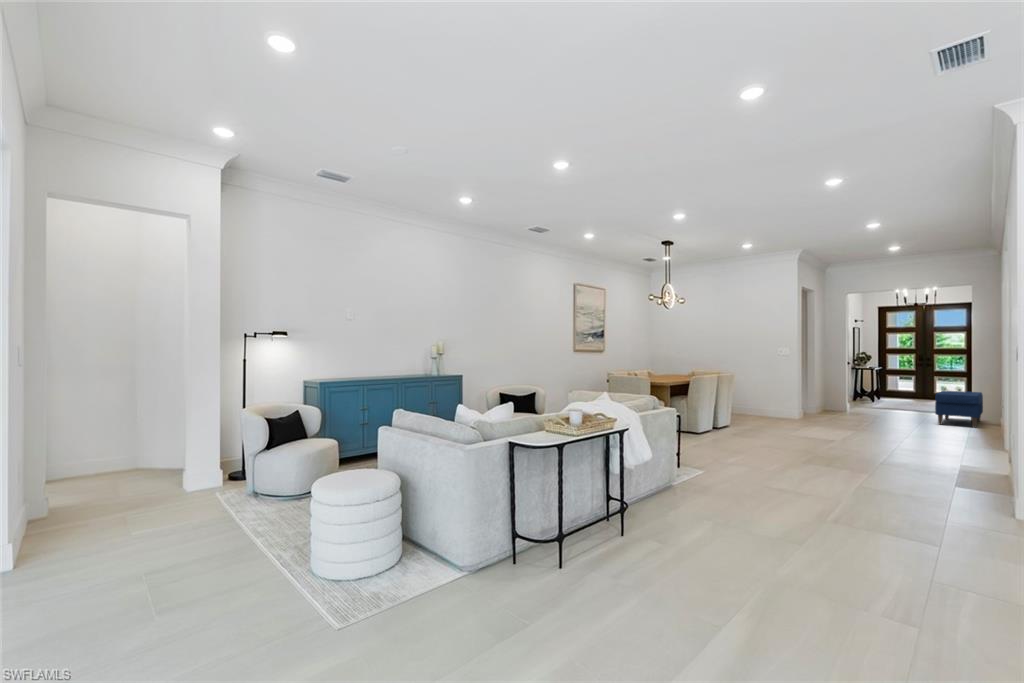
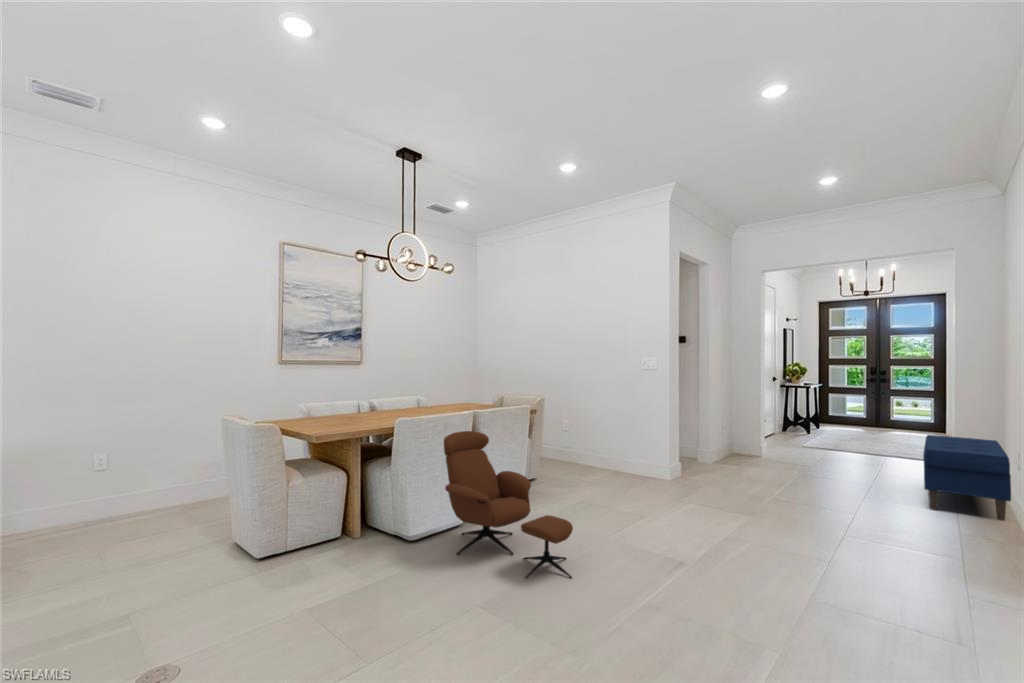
lounge chair: none [698,380,770,435] -> present [444,431,573,578]

